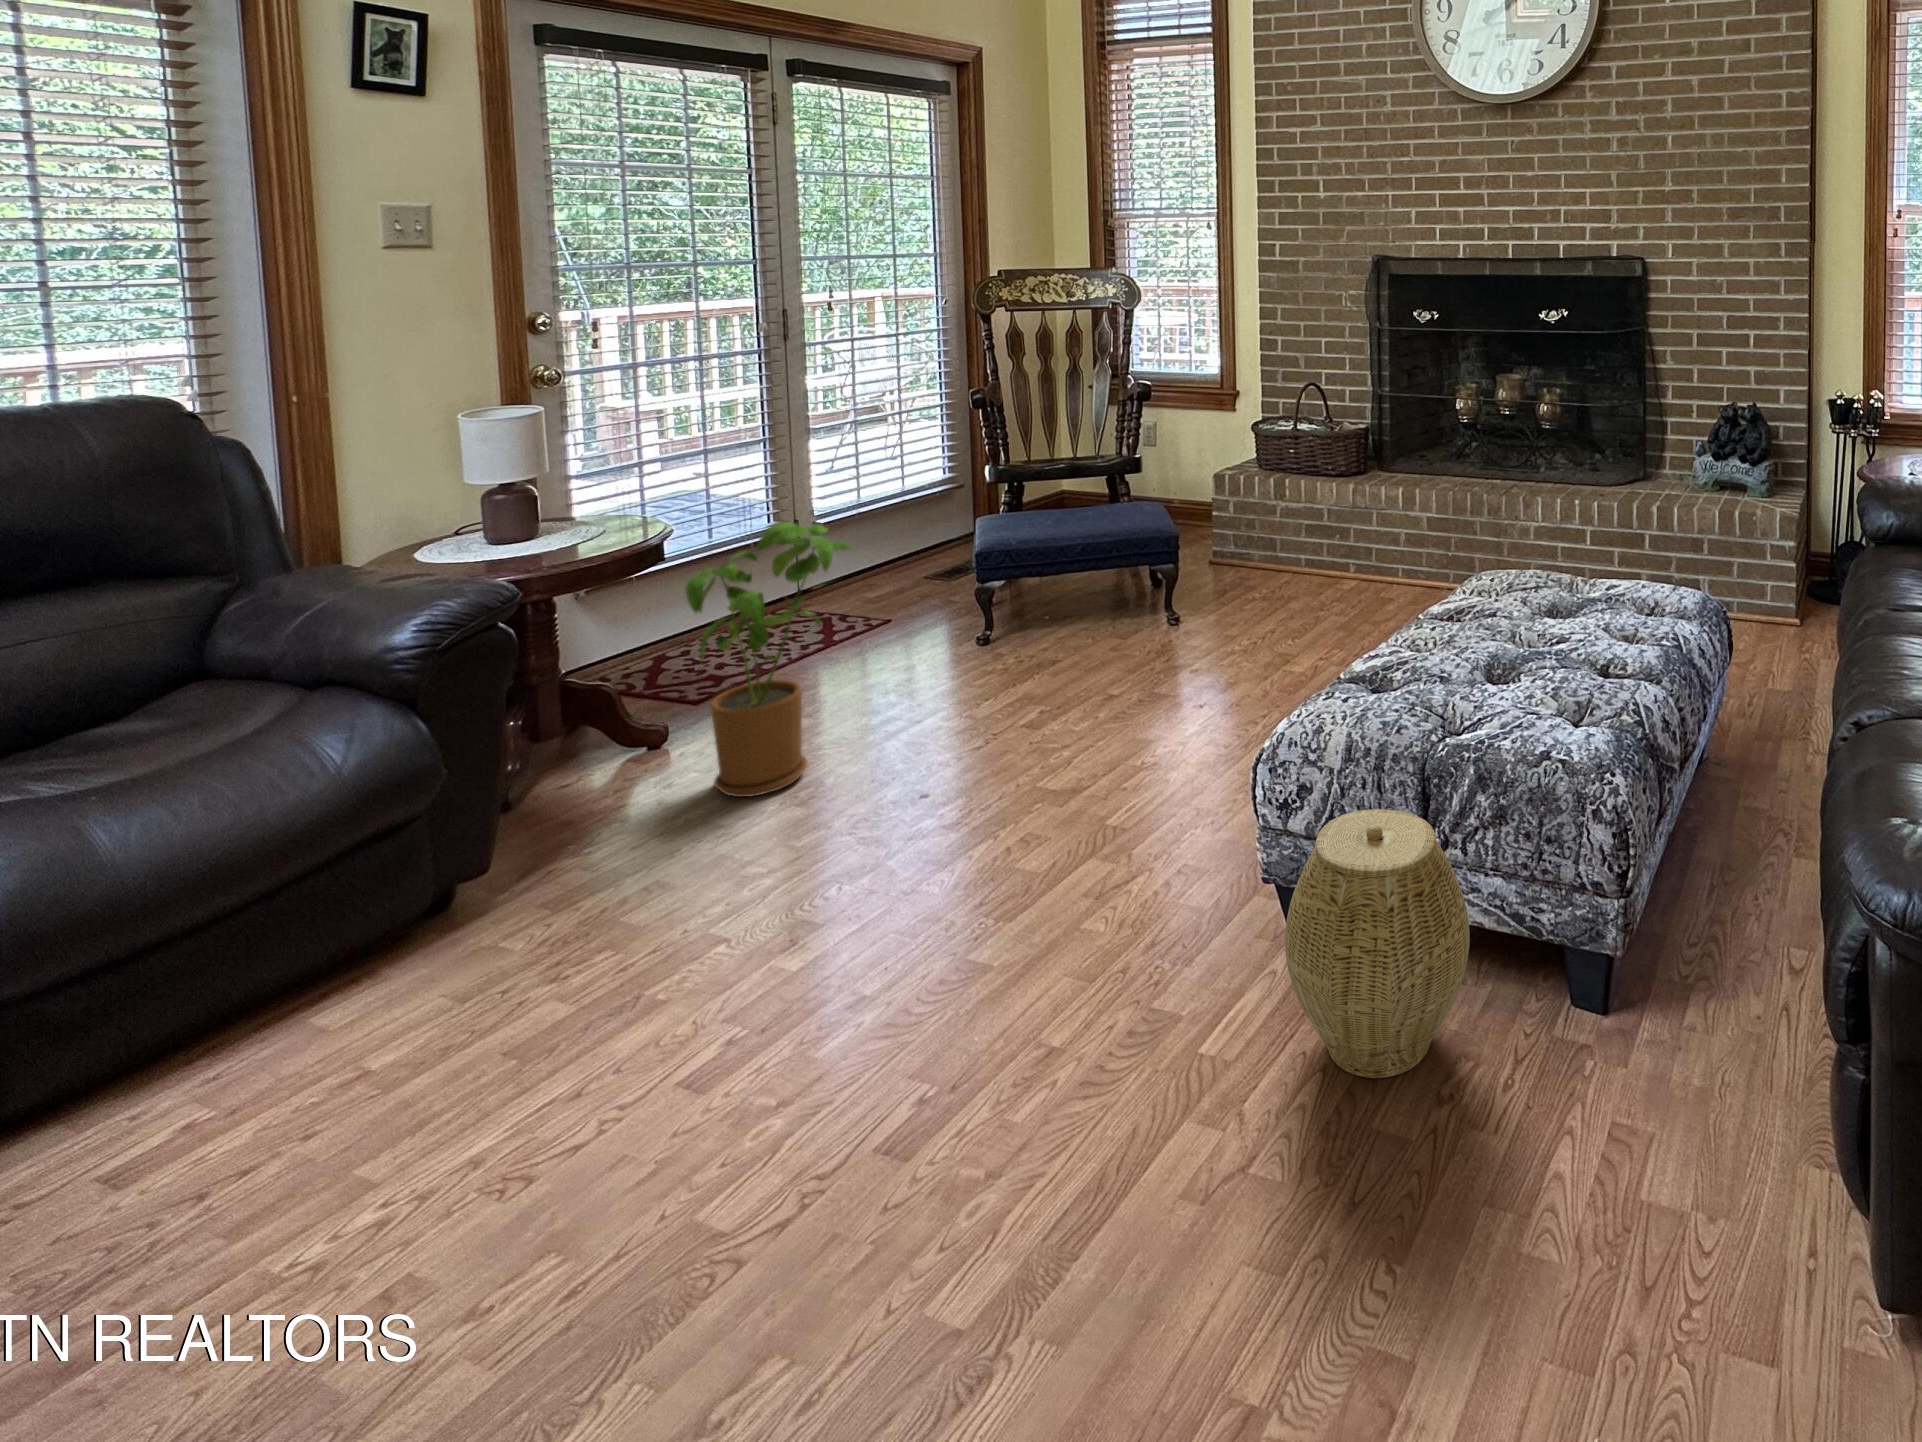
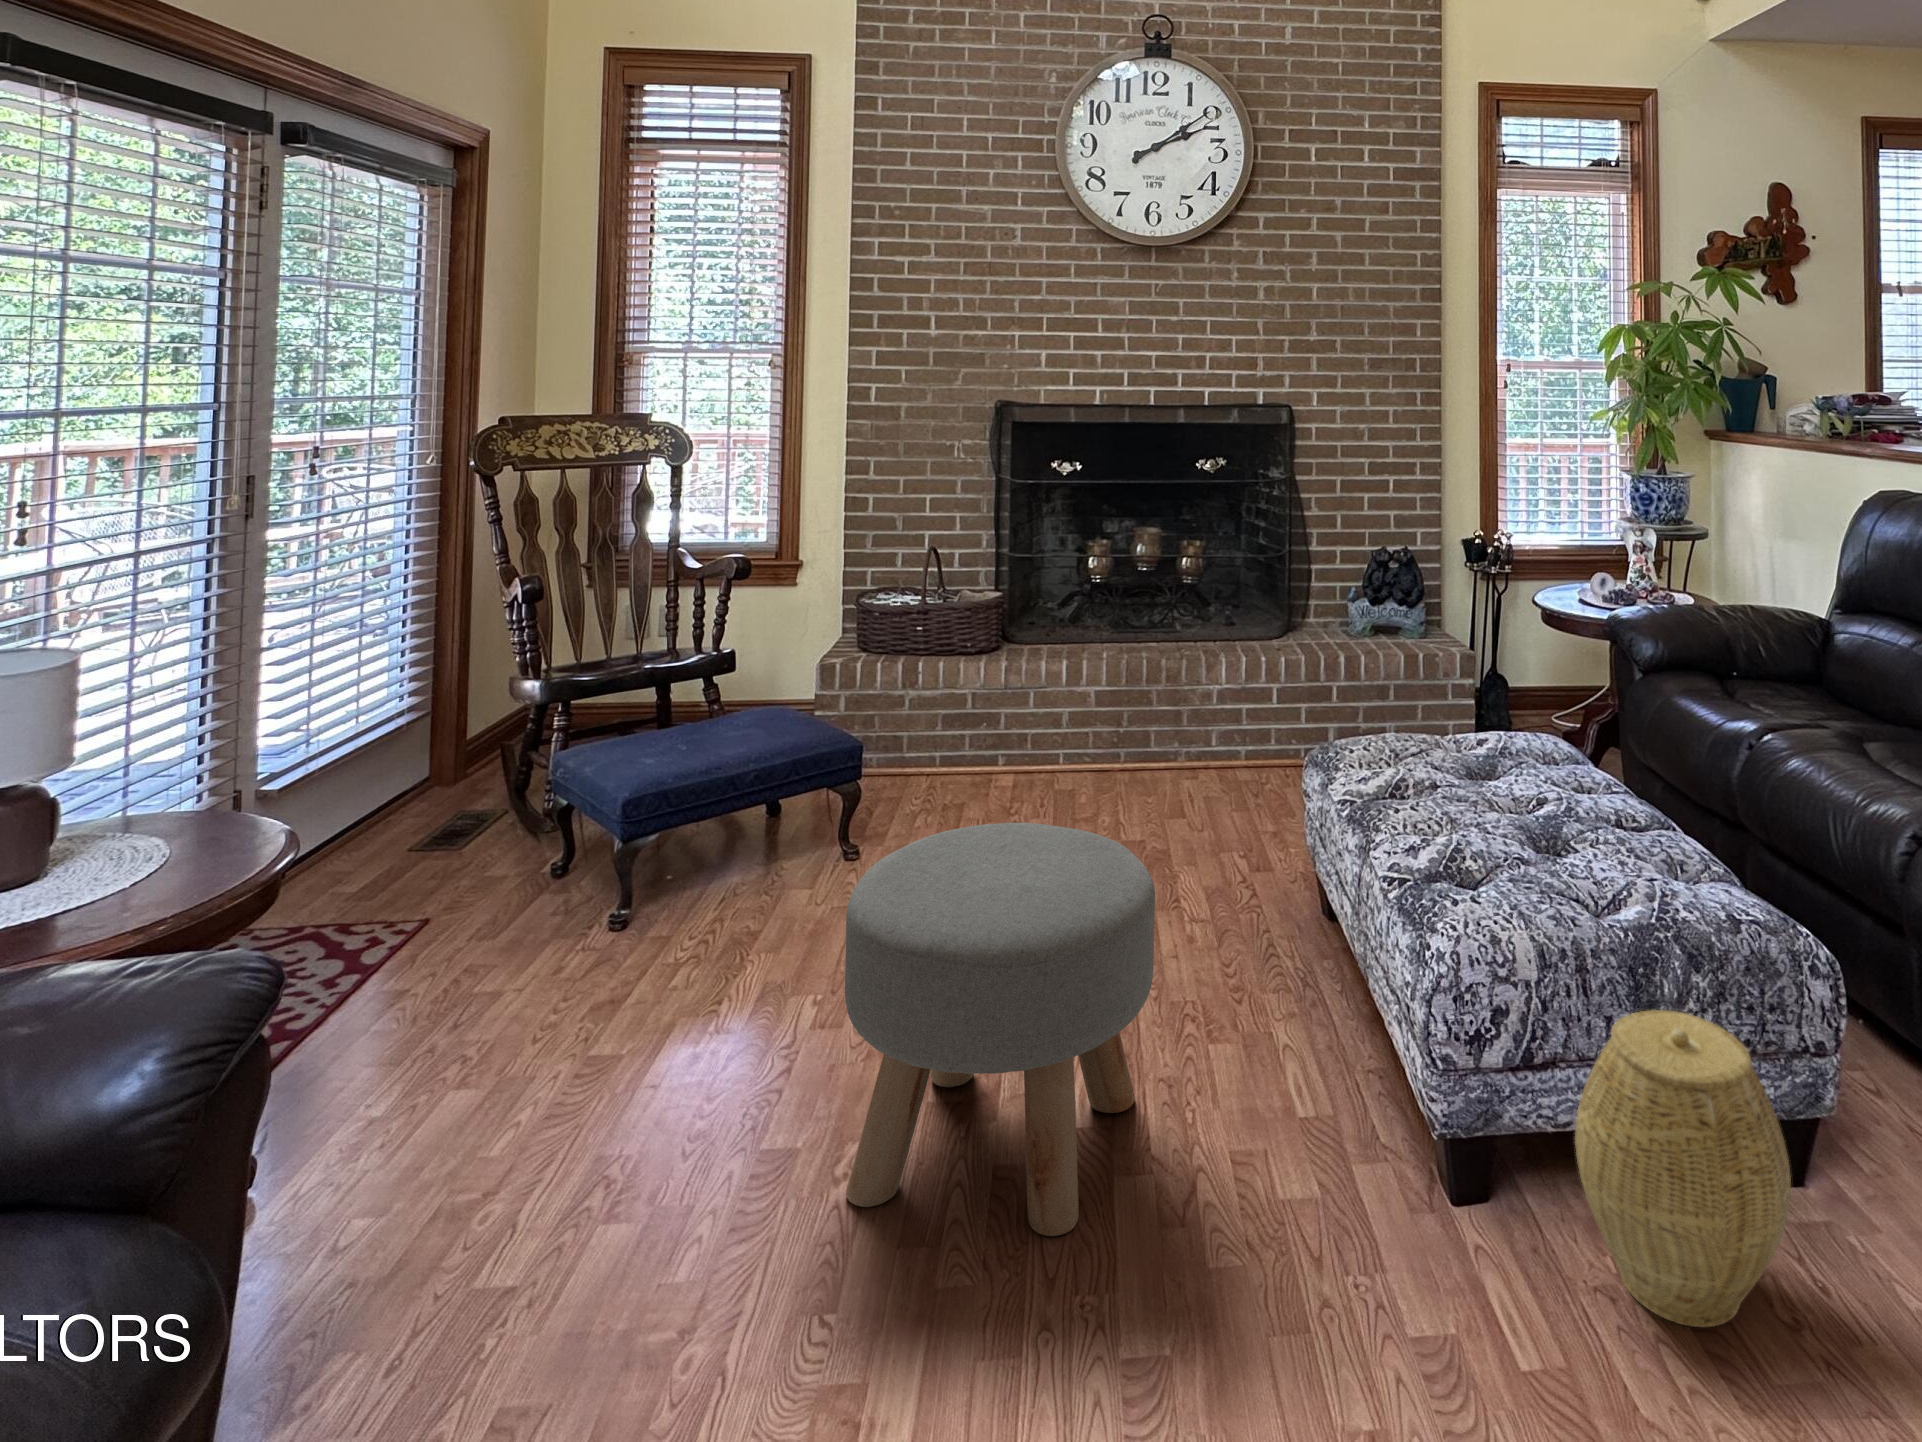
house plant: present [686,522,856,797] -> none [414,787,663,1239]
ottoman: none [901,588,1155,880] -> present [845,823,1155,1236]

